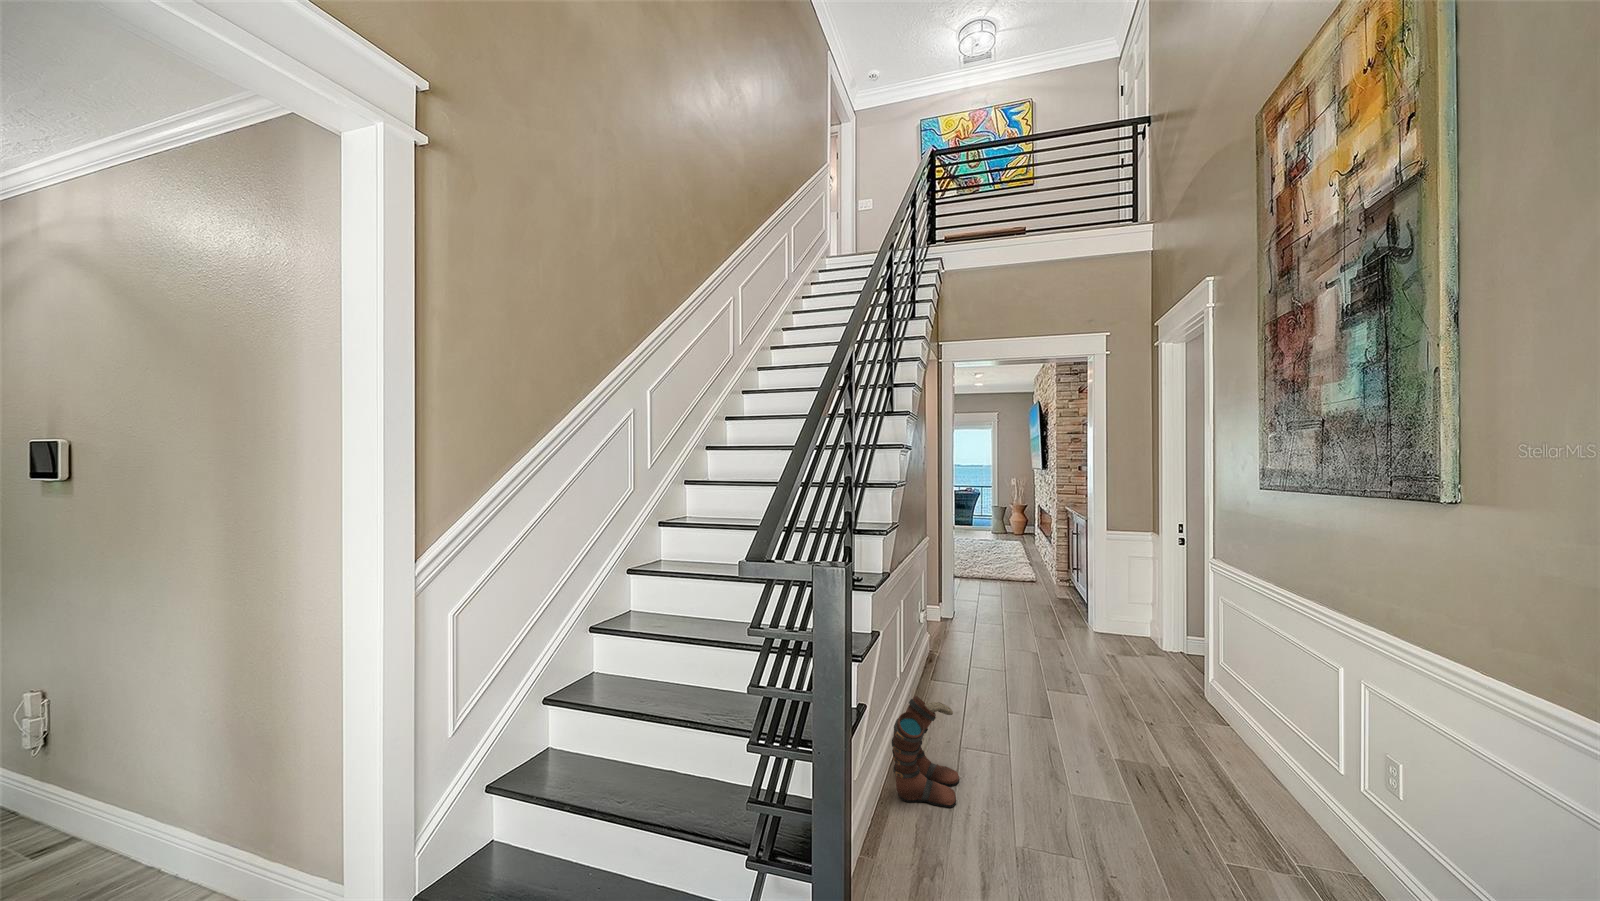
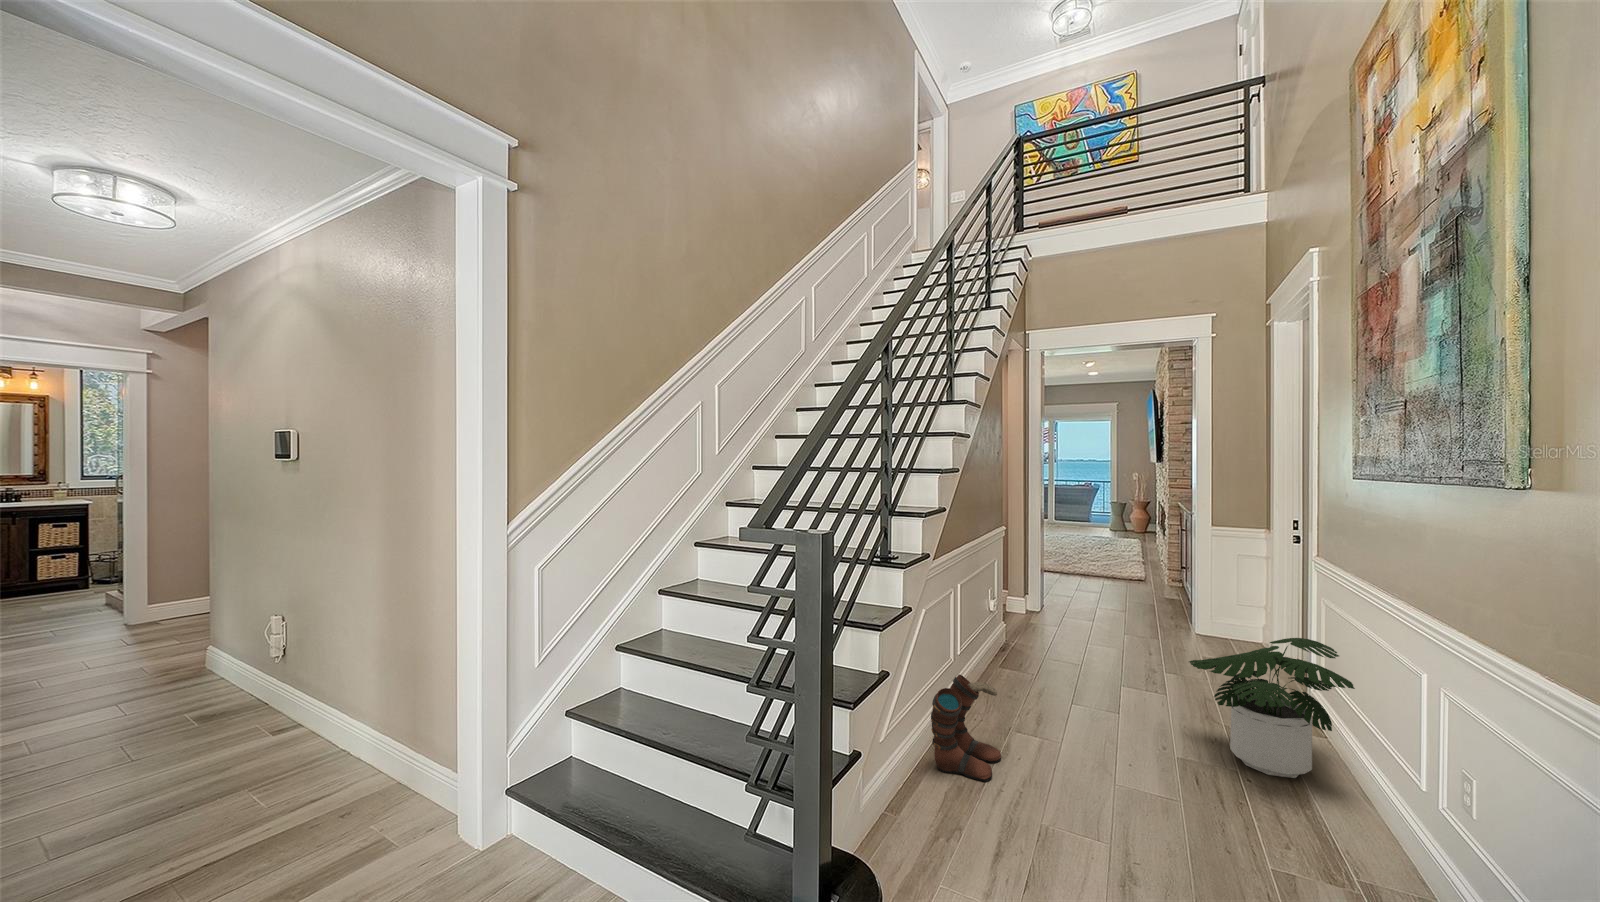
potted plant: none [1119,637,1274,770] -> present [1189,638,1355,778]

